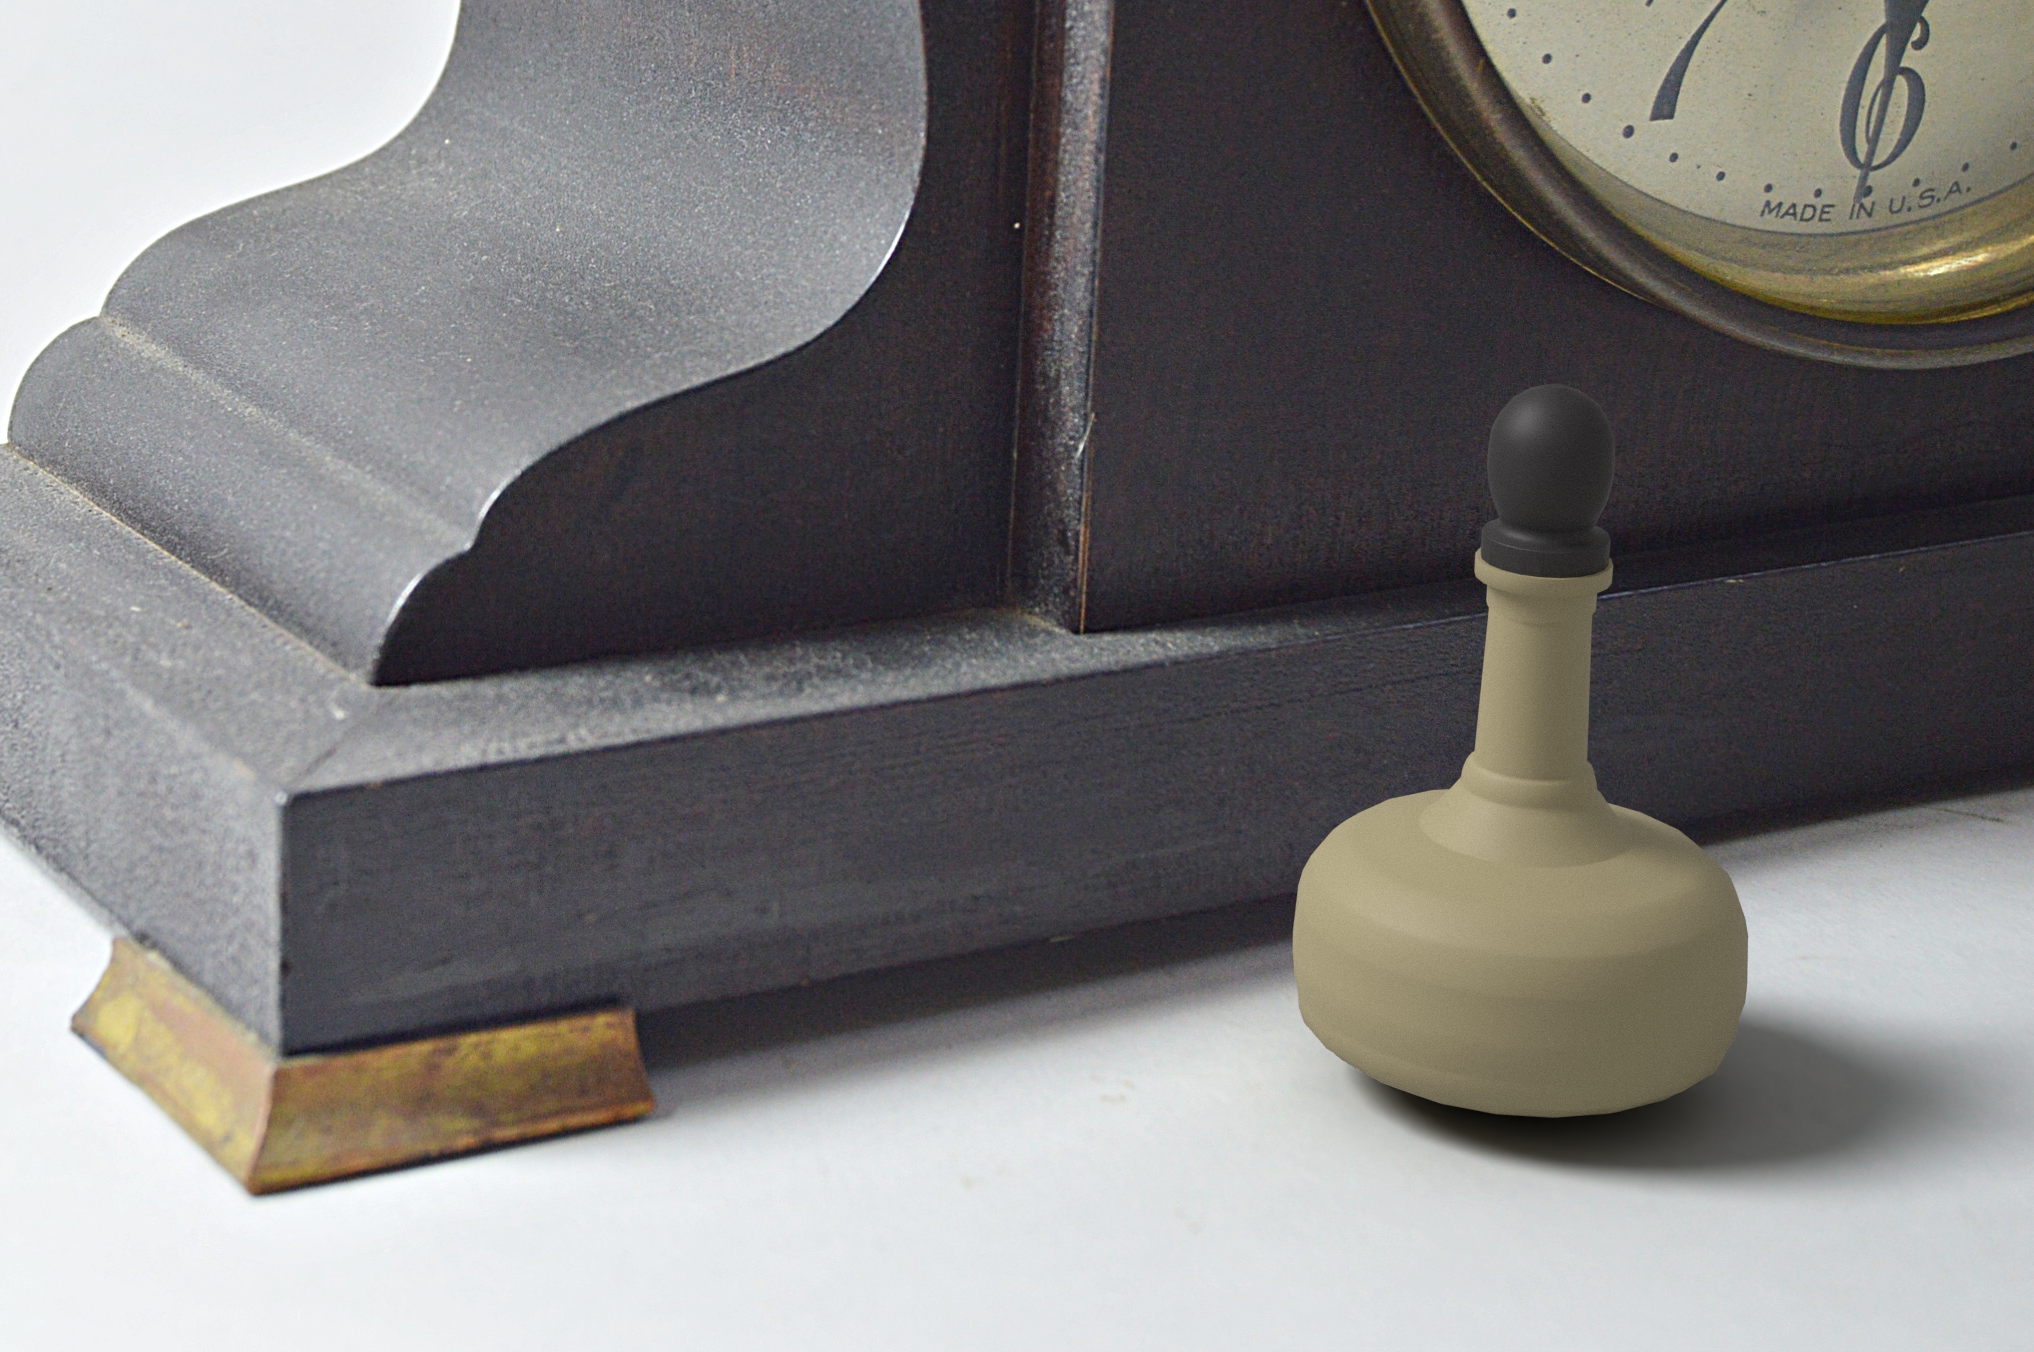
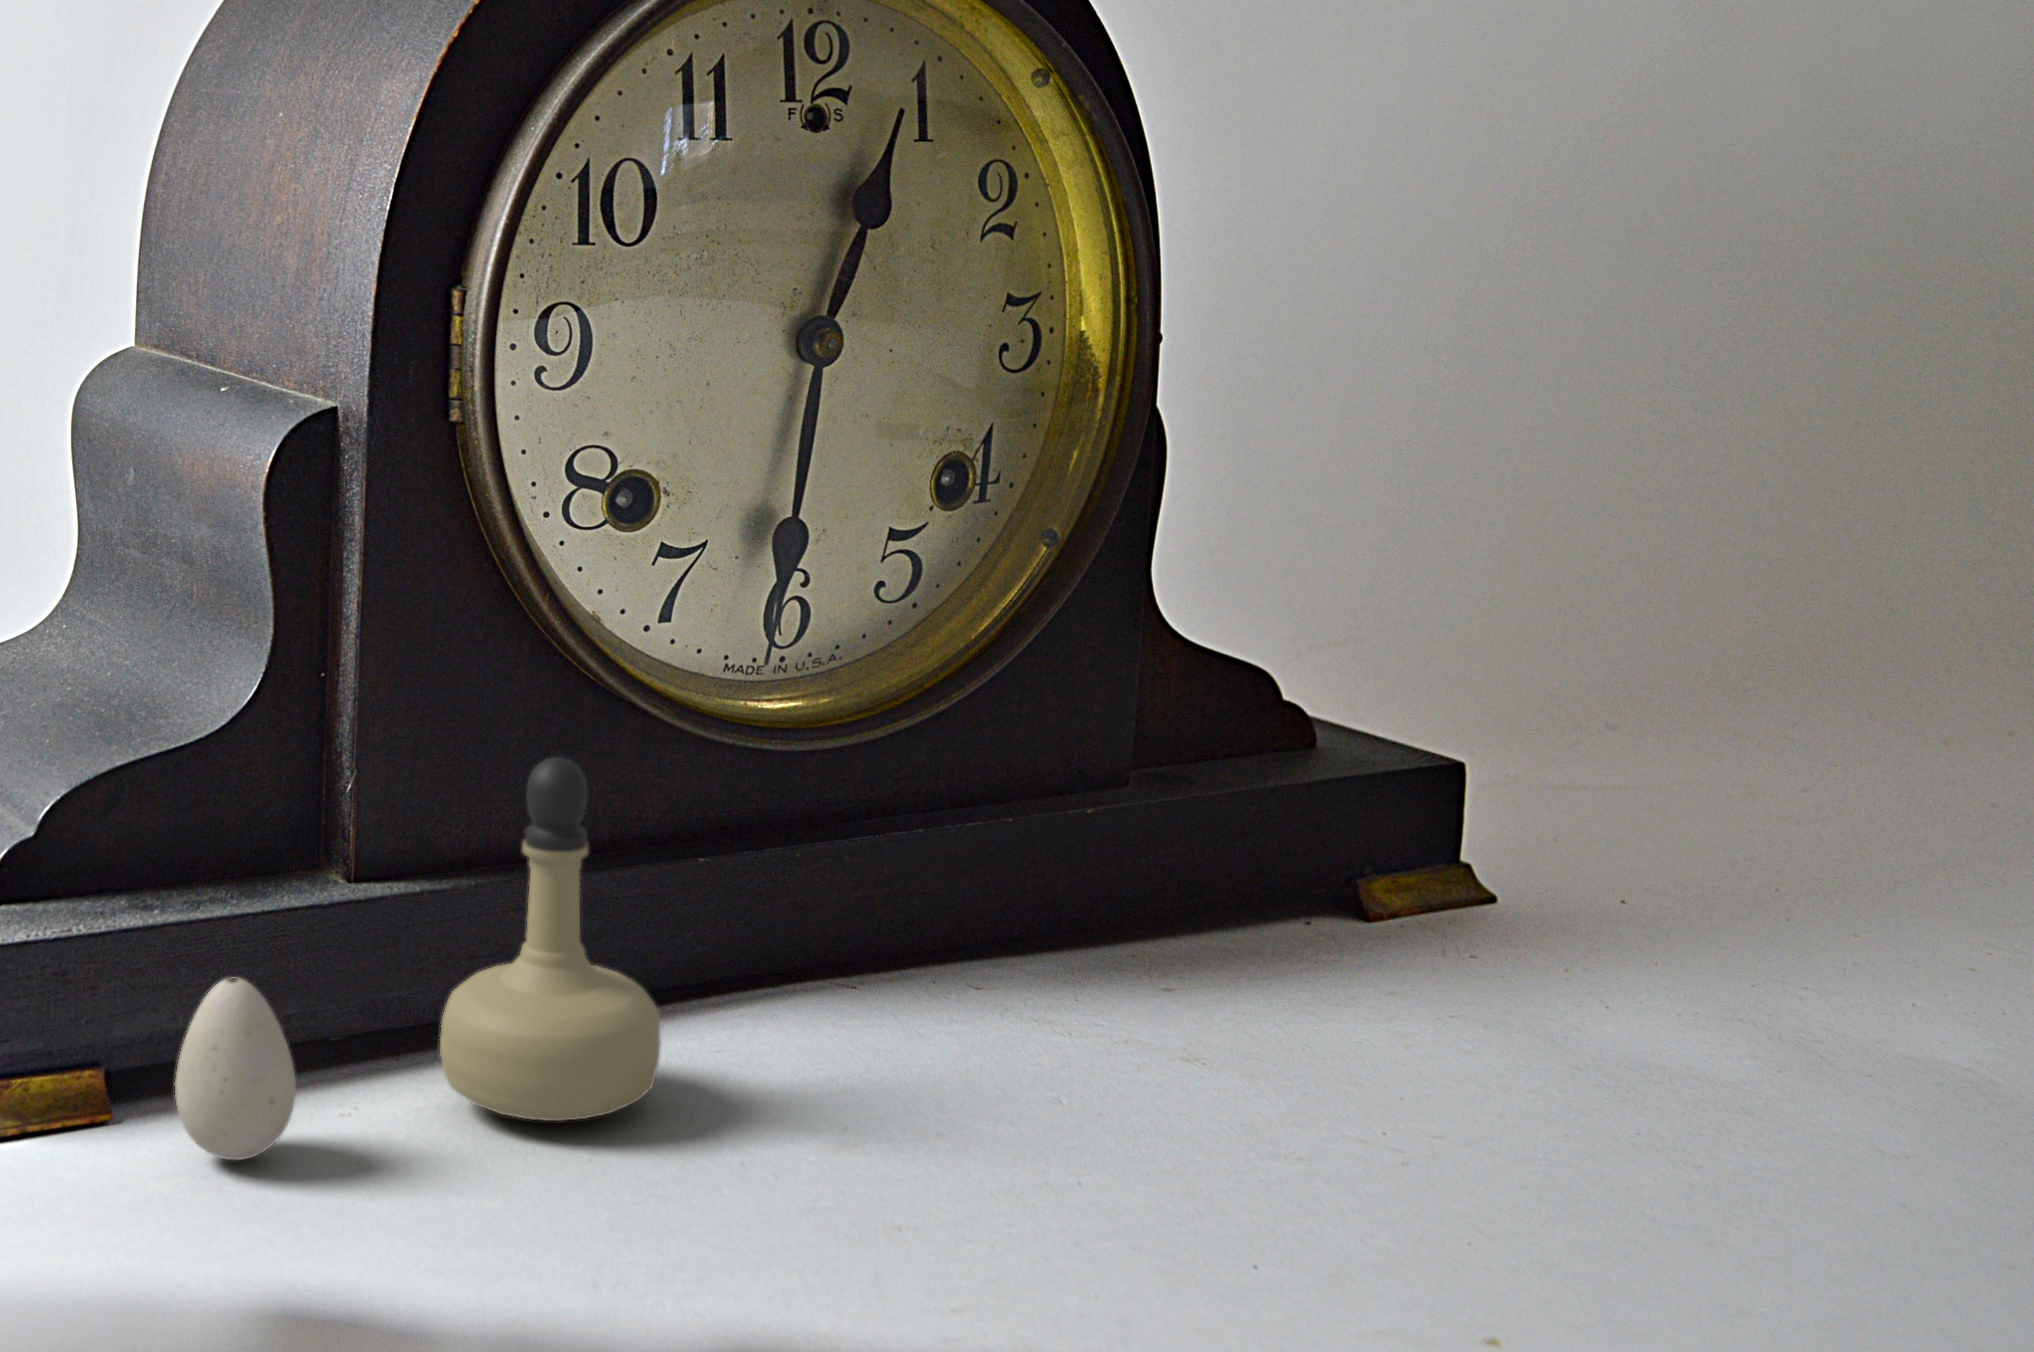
decorative egg: none [800,839,1045,1205] -> present [175,977,296,1160]

